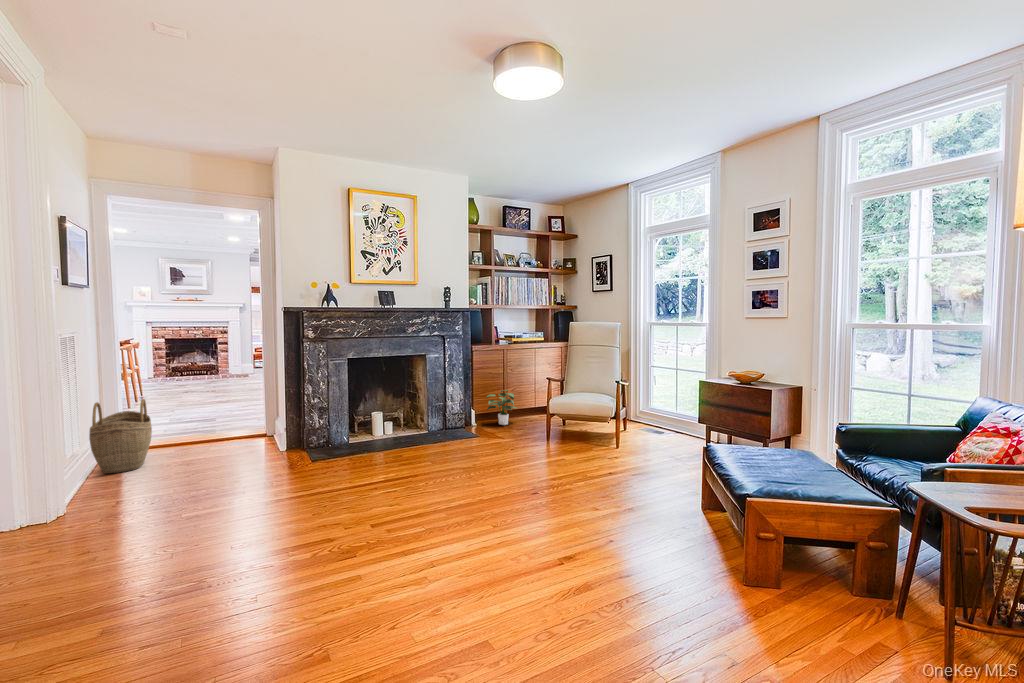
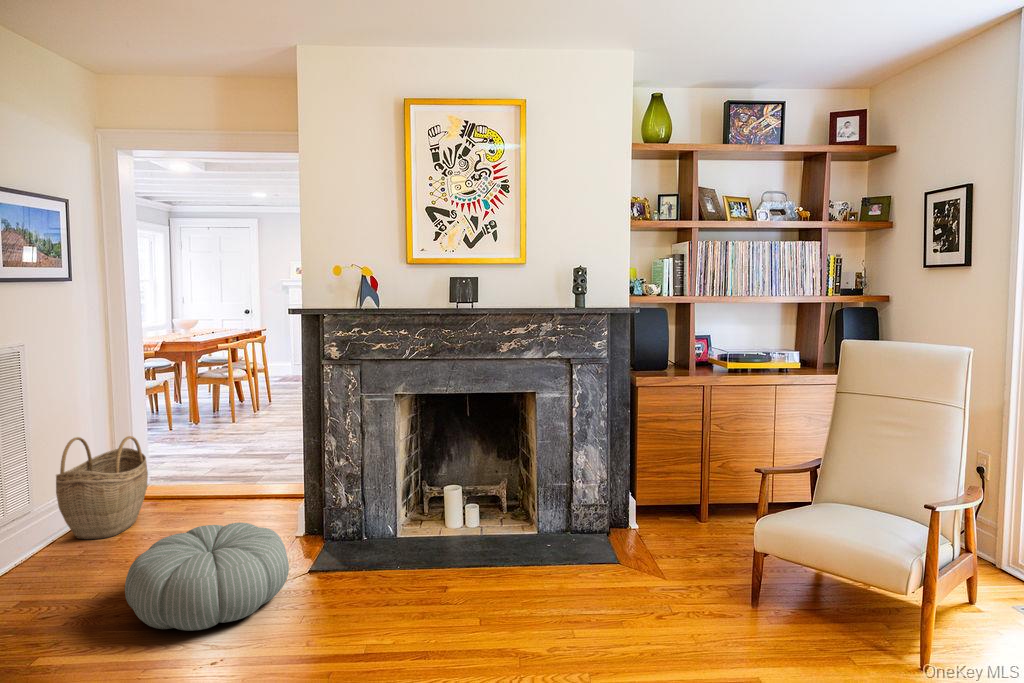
potted plant: present [487,390,517,425] -> none [658,467,726,538]
pouf: none [215,435,312,490] -> present [125,522,289,631]

